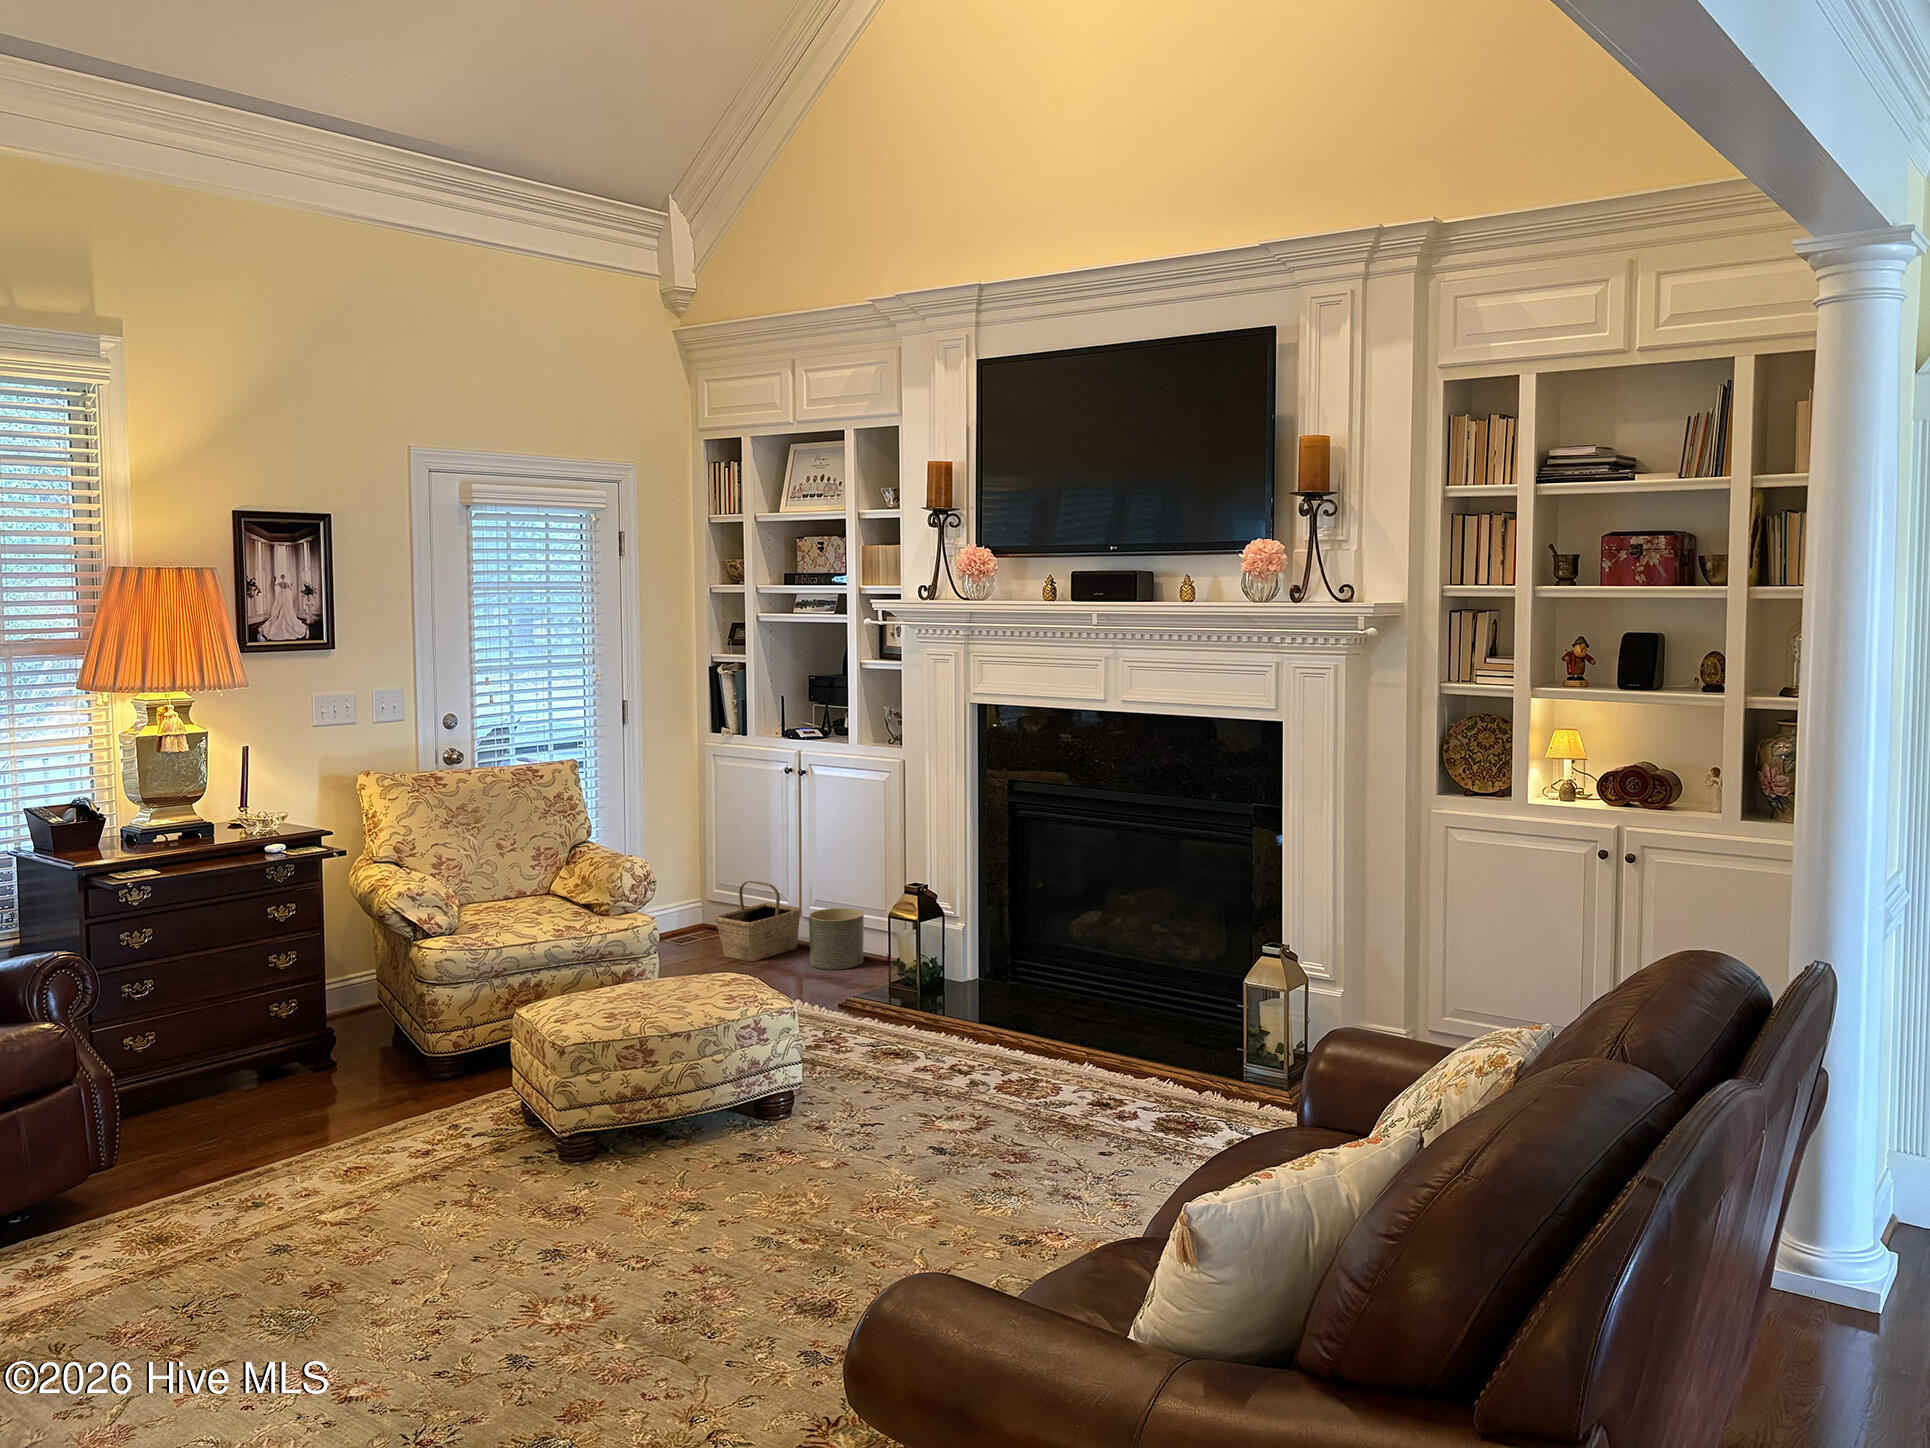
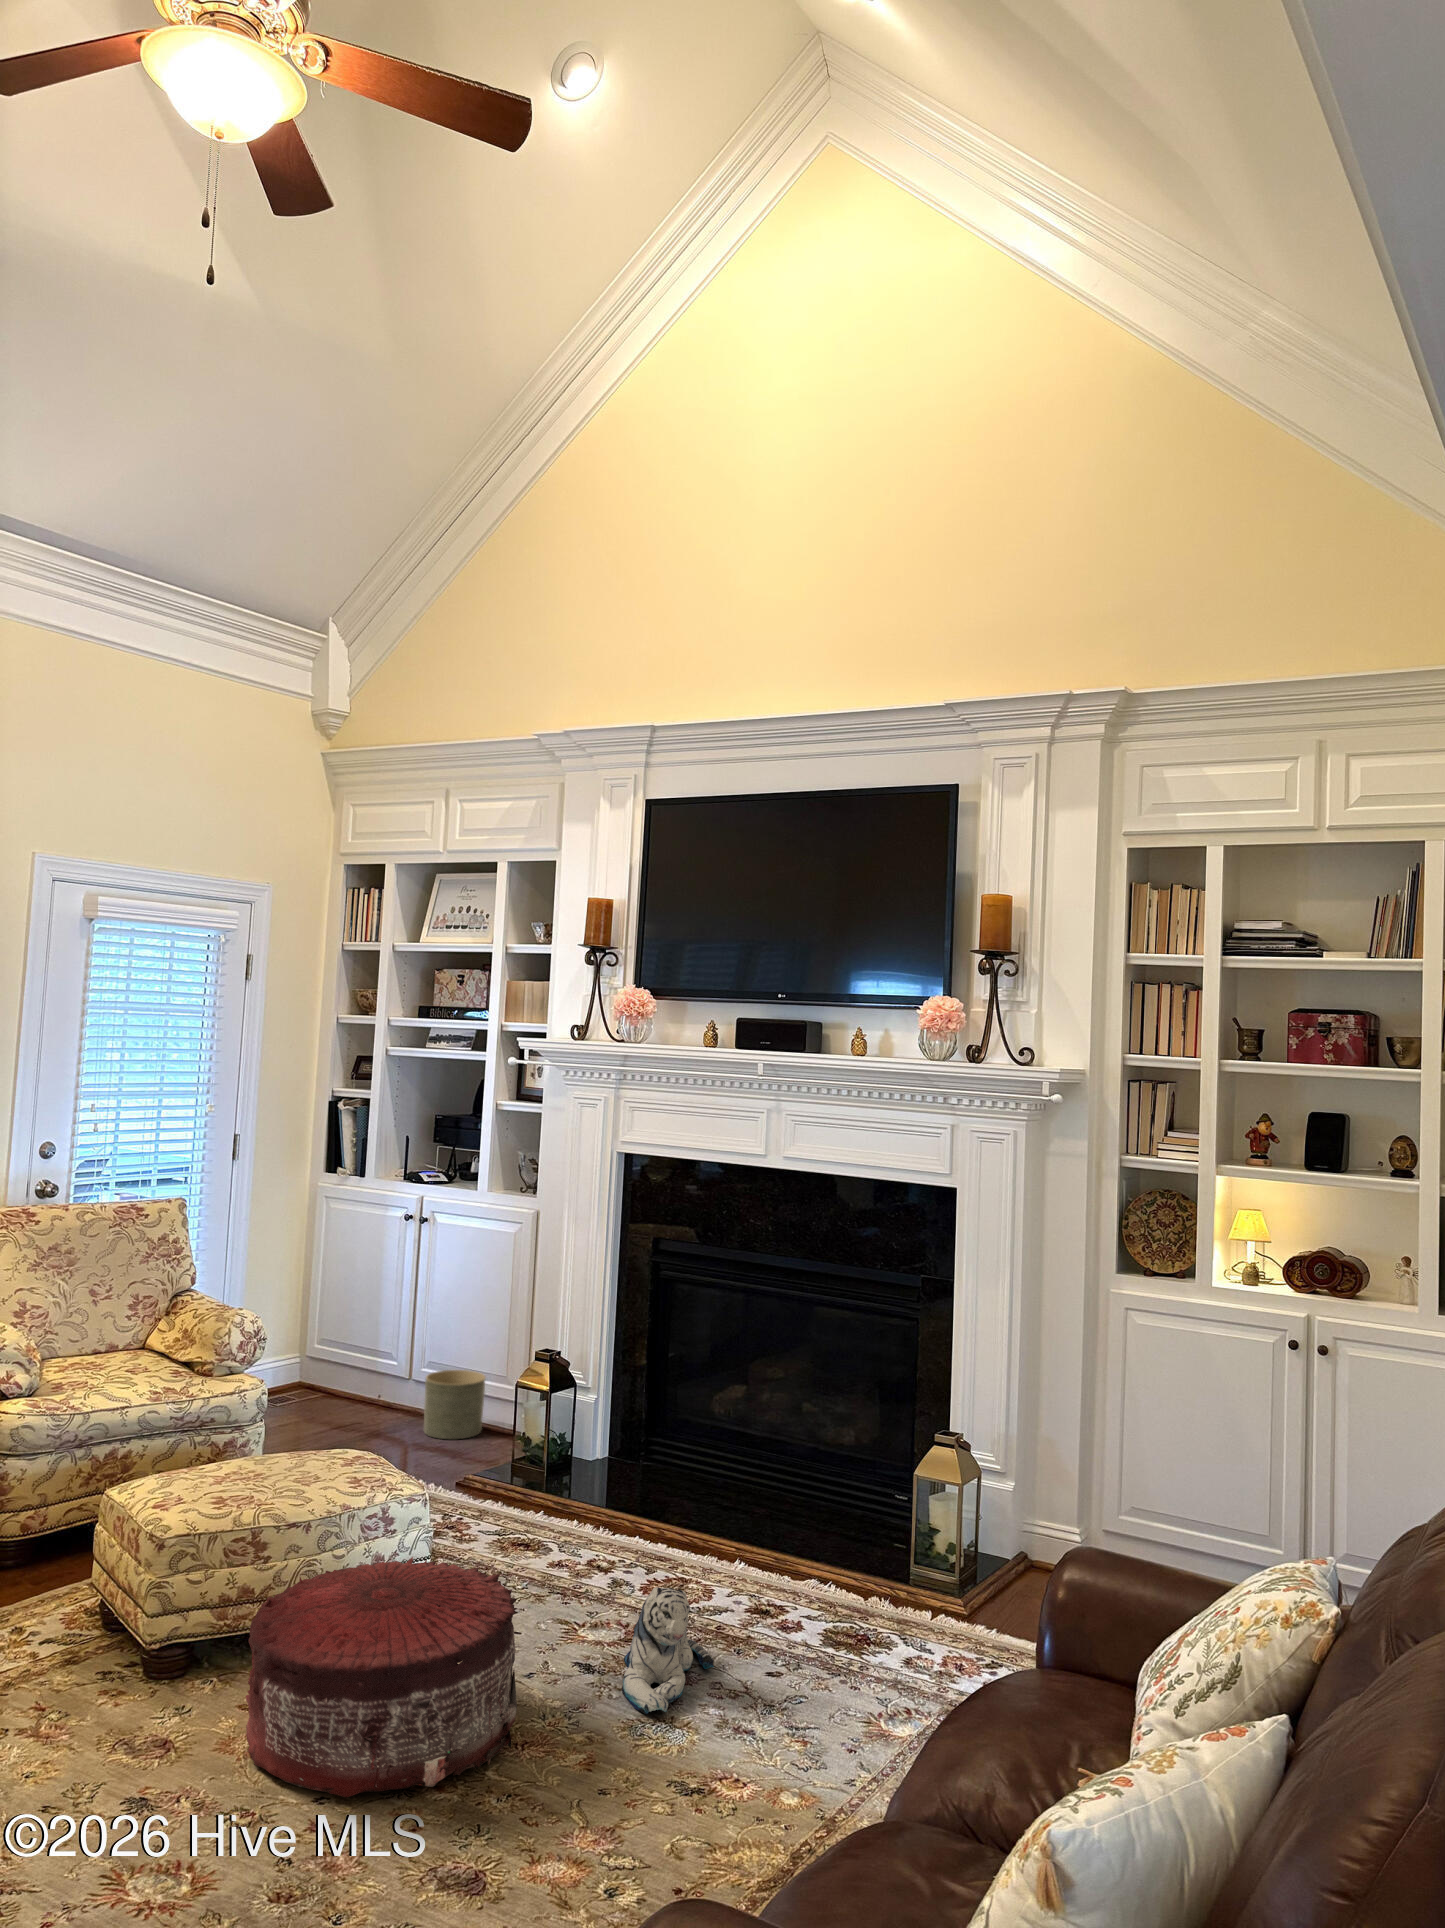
basket: present [715,881,801,961] -> none [320,1336,415,1427]
pouf: none [636,1058,869,1247] -> present [246,1557,517,1797]
plush toy: none [967,1081,1050,1186] -> present [622,1587,714,1714]

